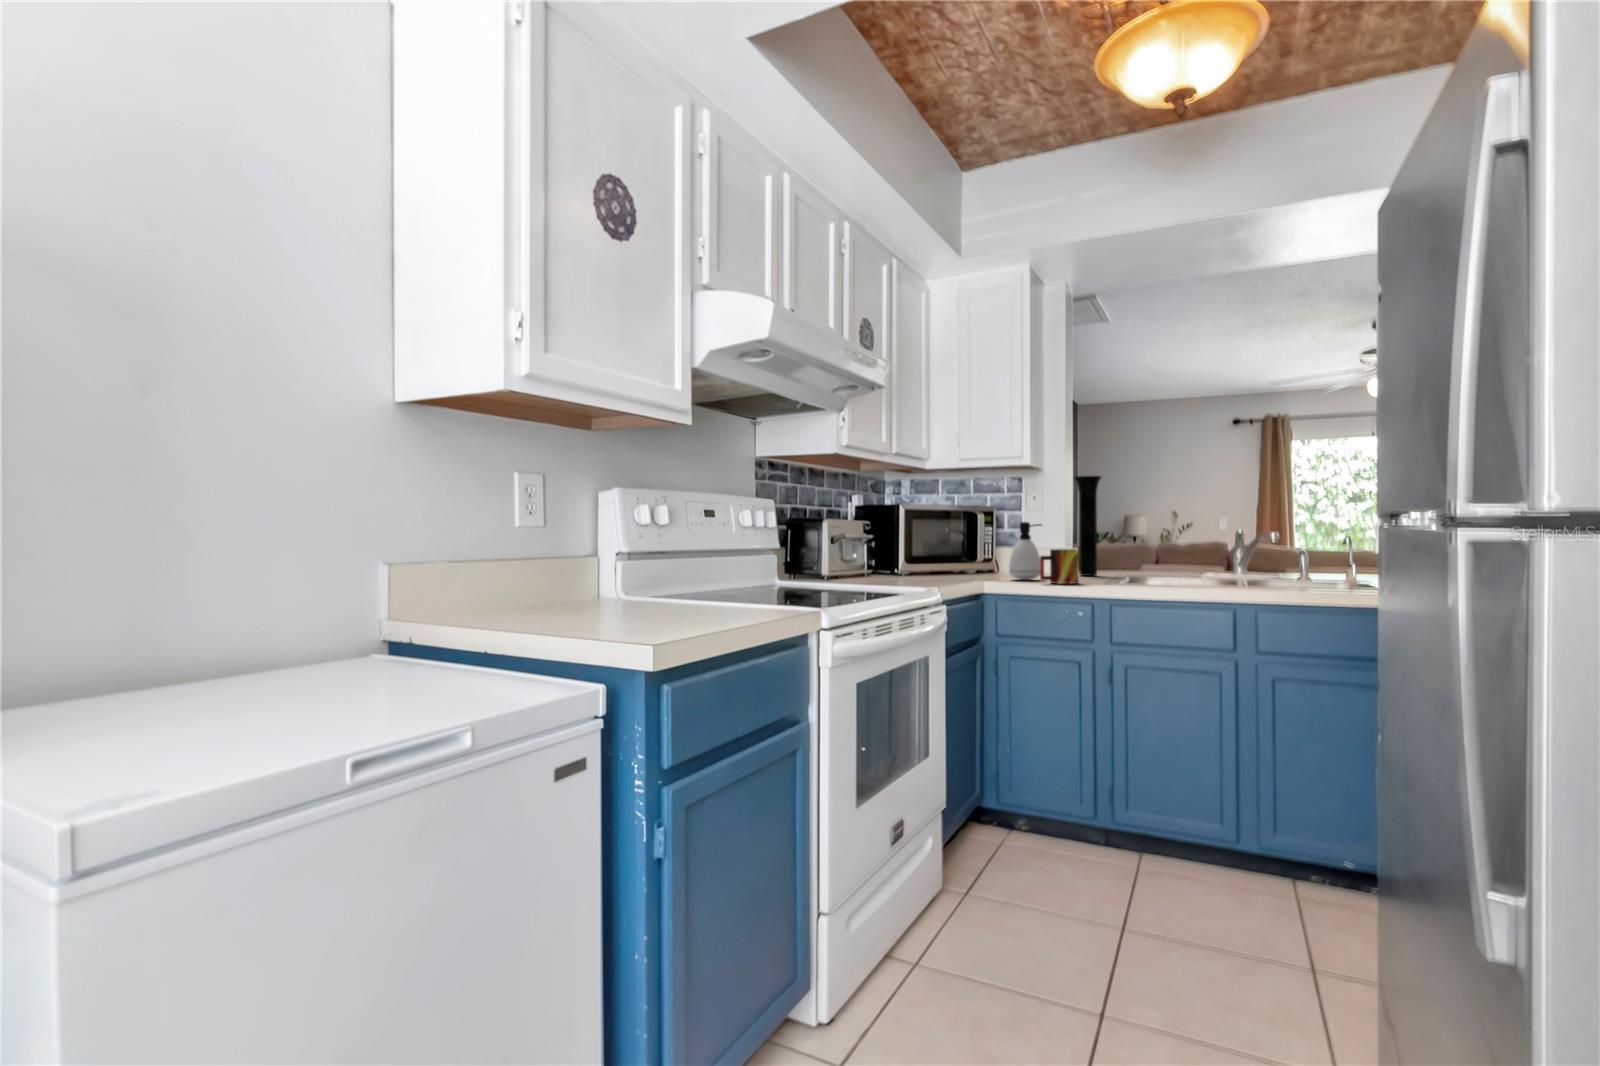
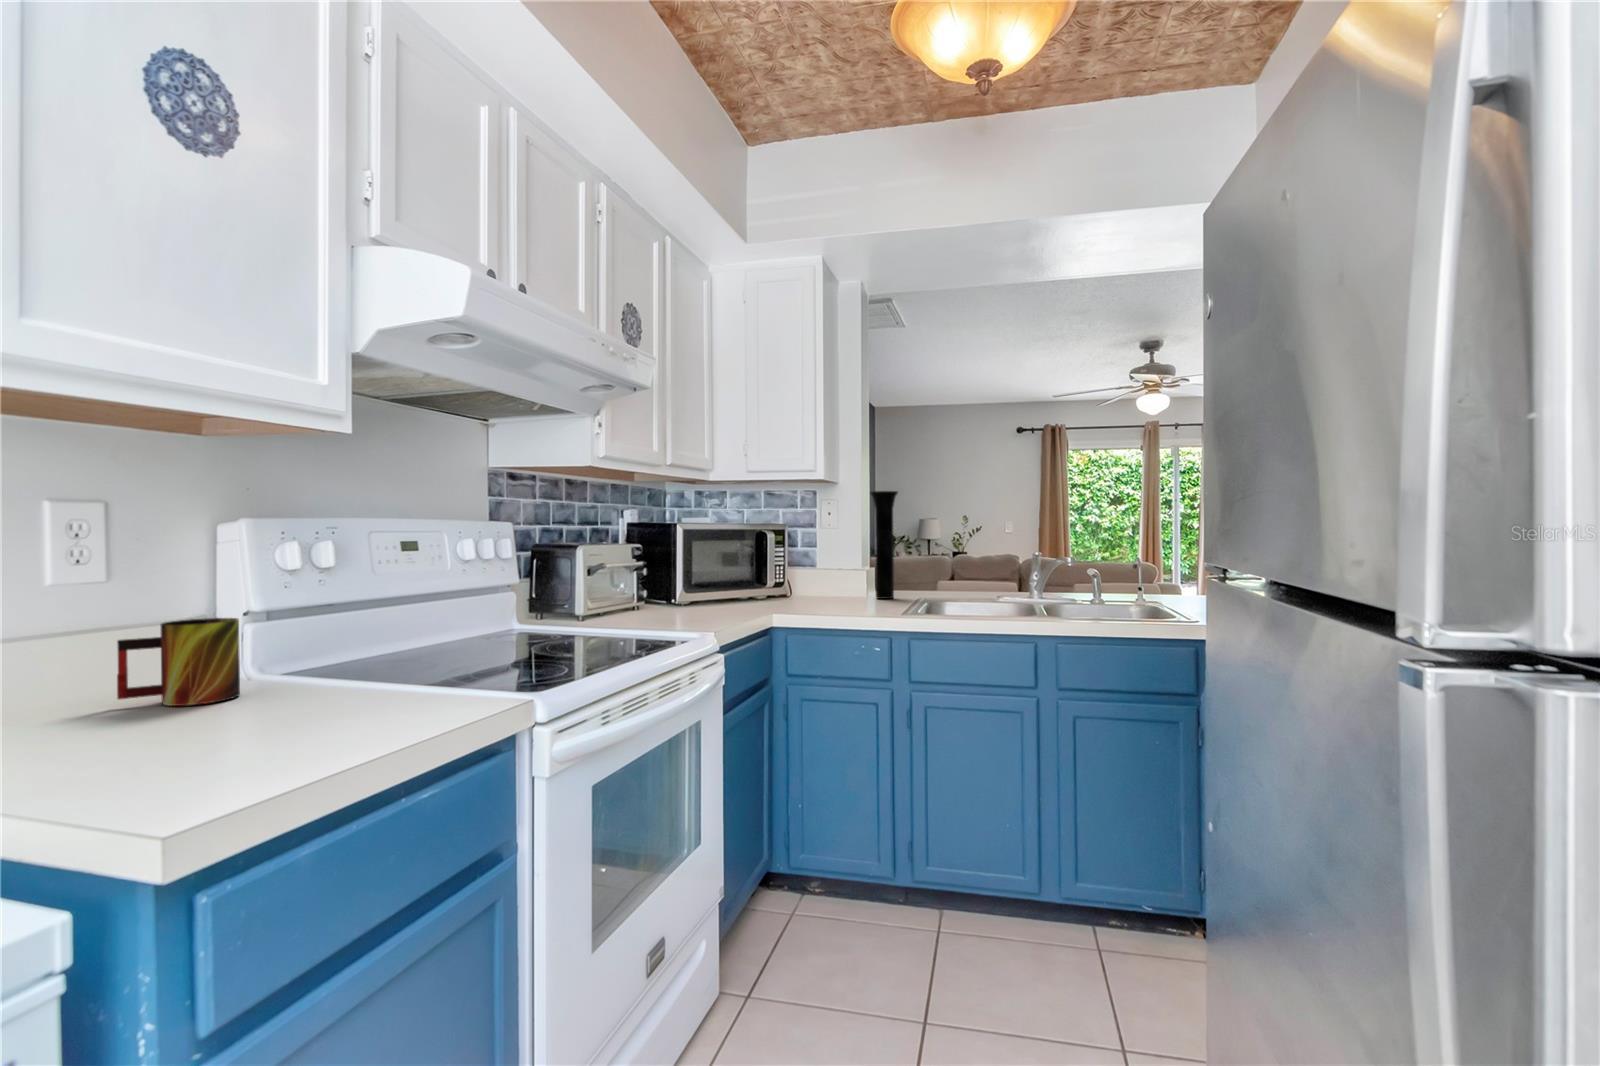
soap dispenser: present [1009,522,1041,580] -> none [802,543,837,607]
mug: present [1040,549,1079,584] -> present [117,618,240,706]

